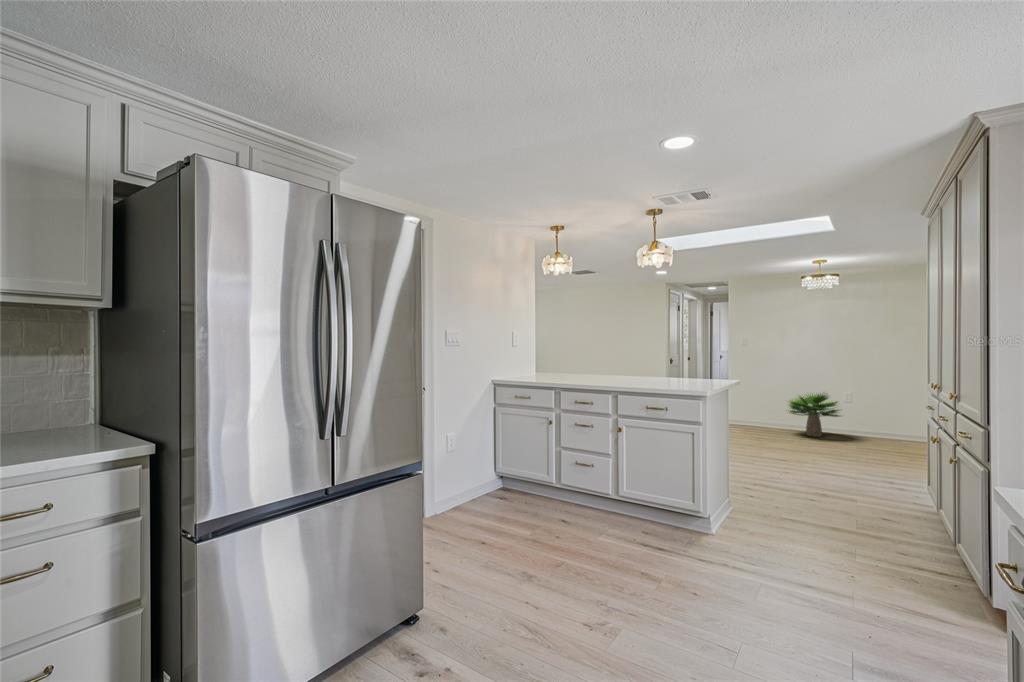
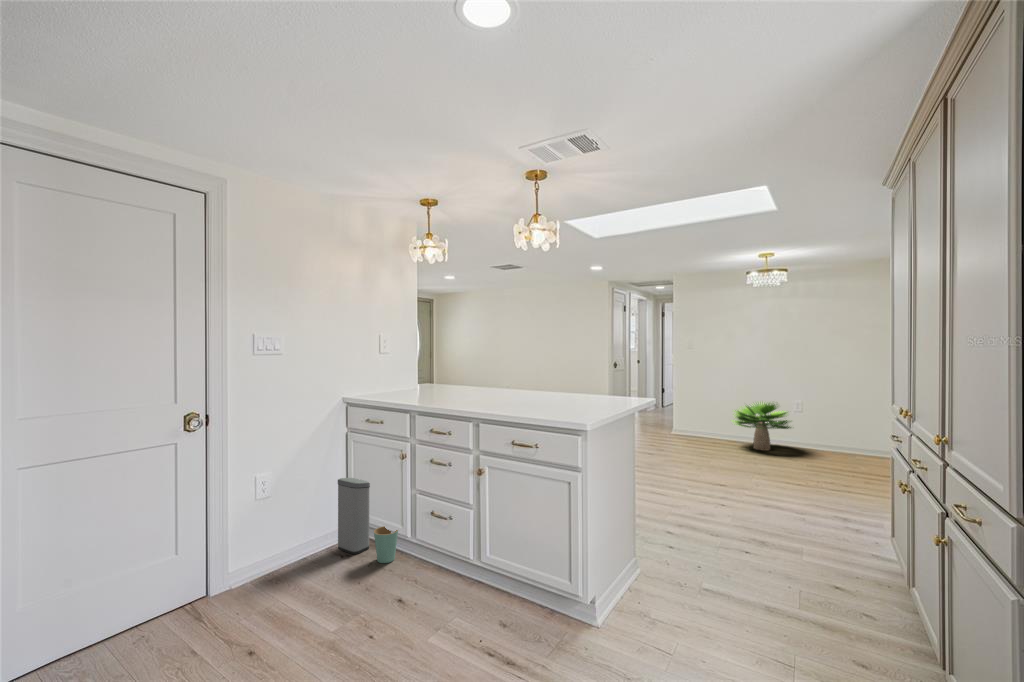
trash can: none [492,442,544,503] -> present [338,478,398,563]

